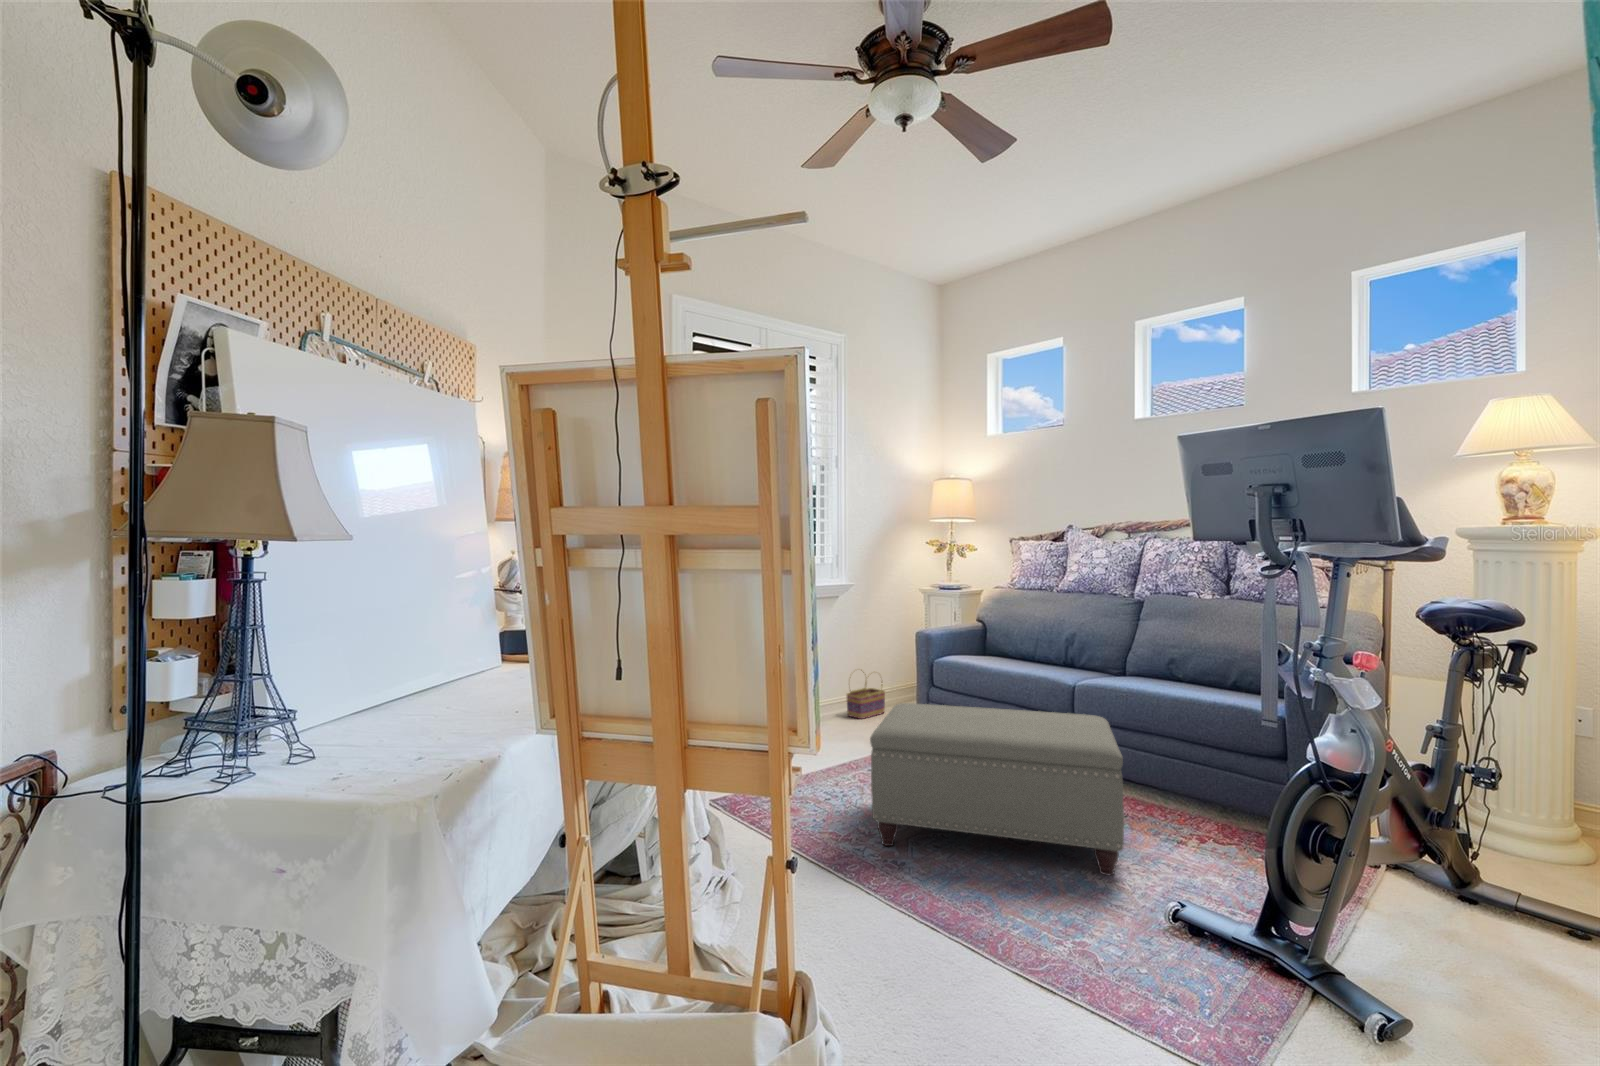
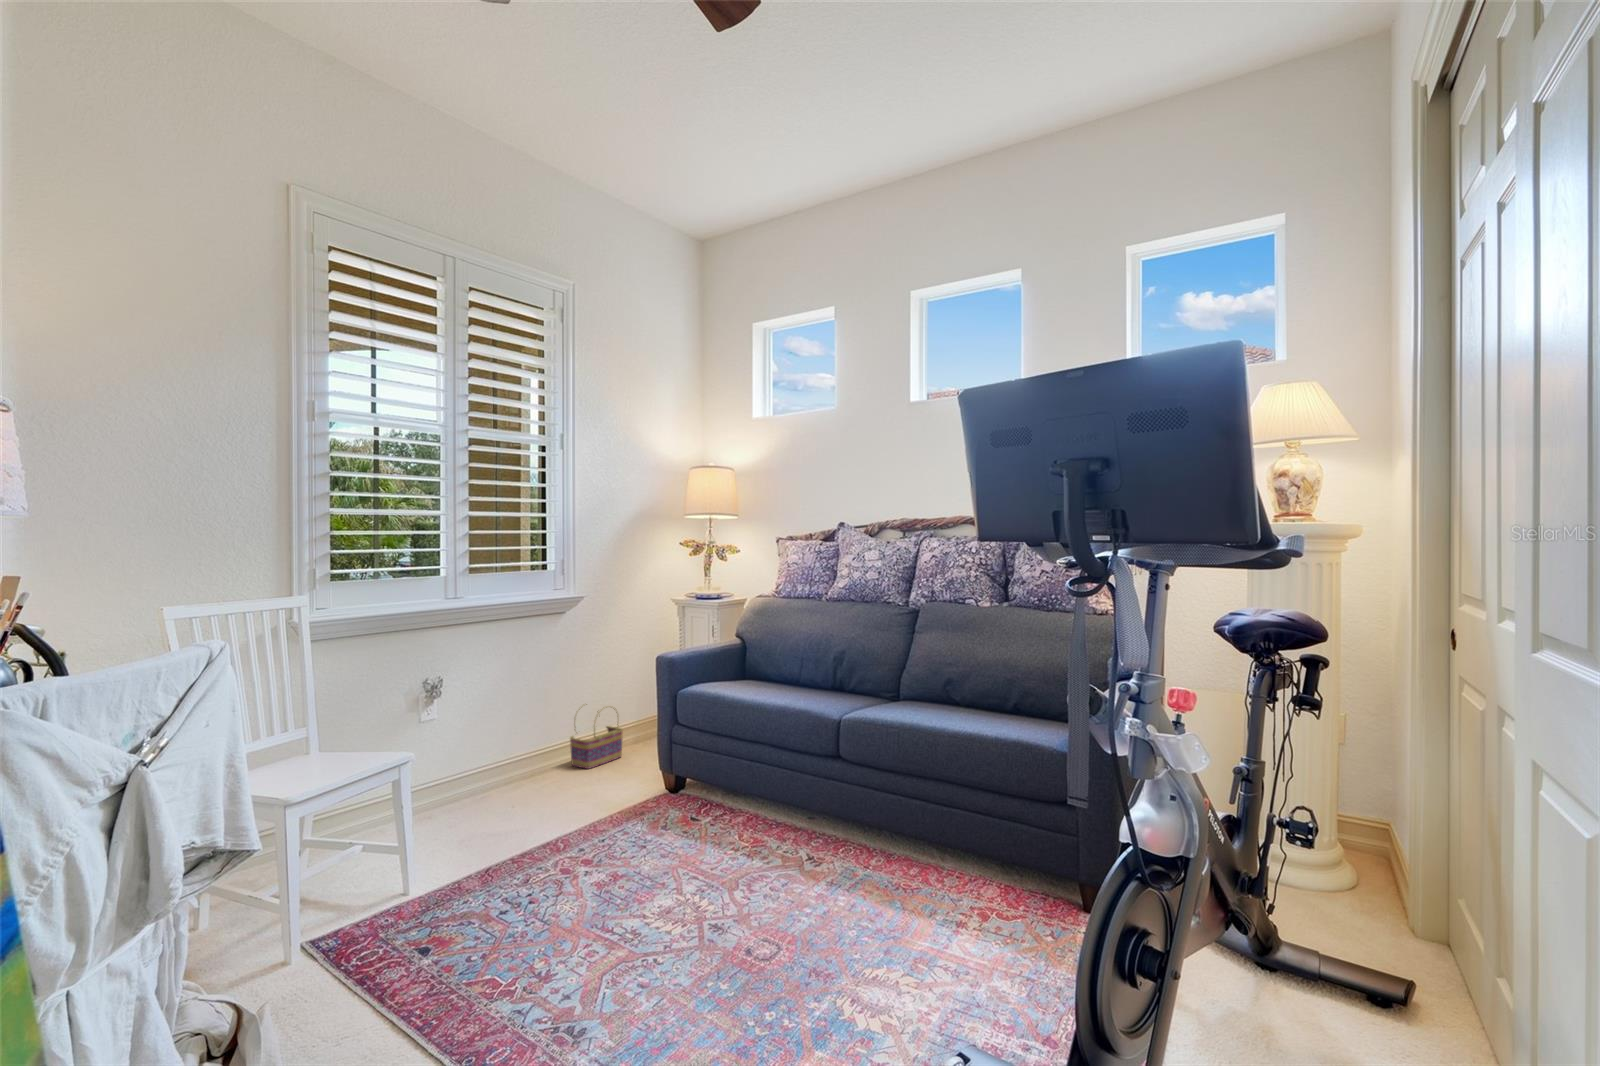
ottoman: present [870,703,1124,876] -> none [543,766,892,998]

